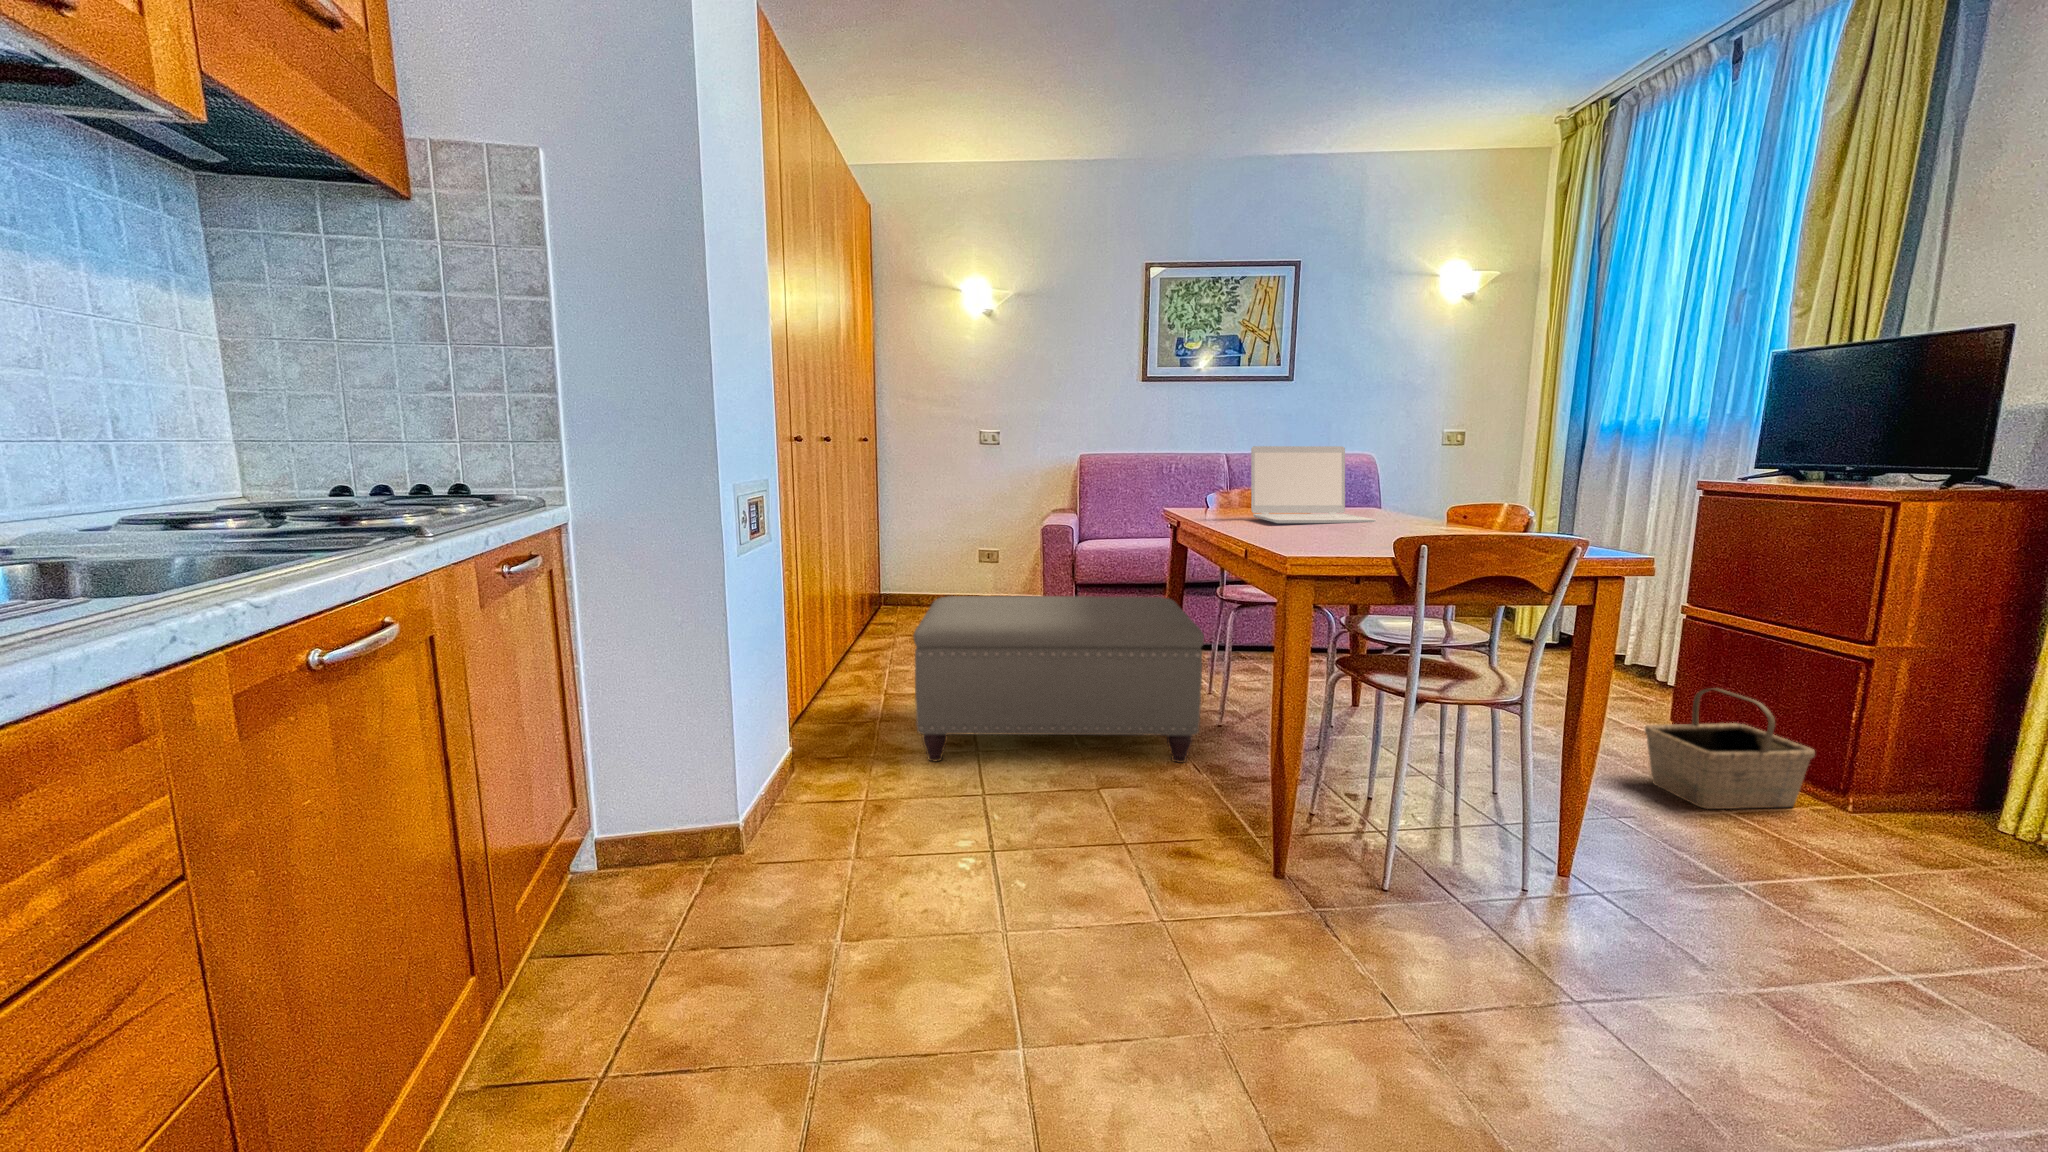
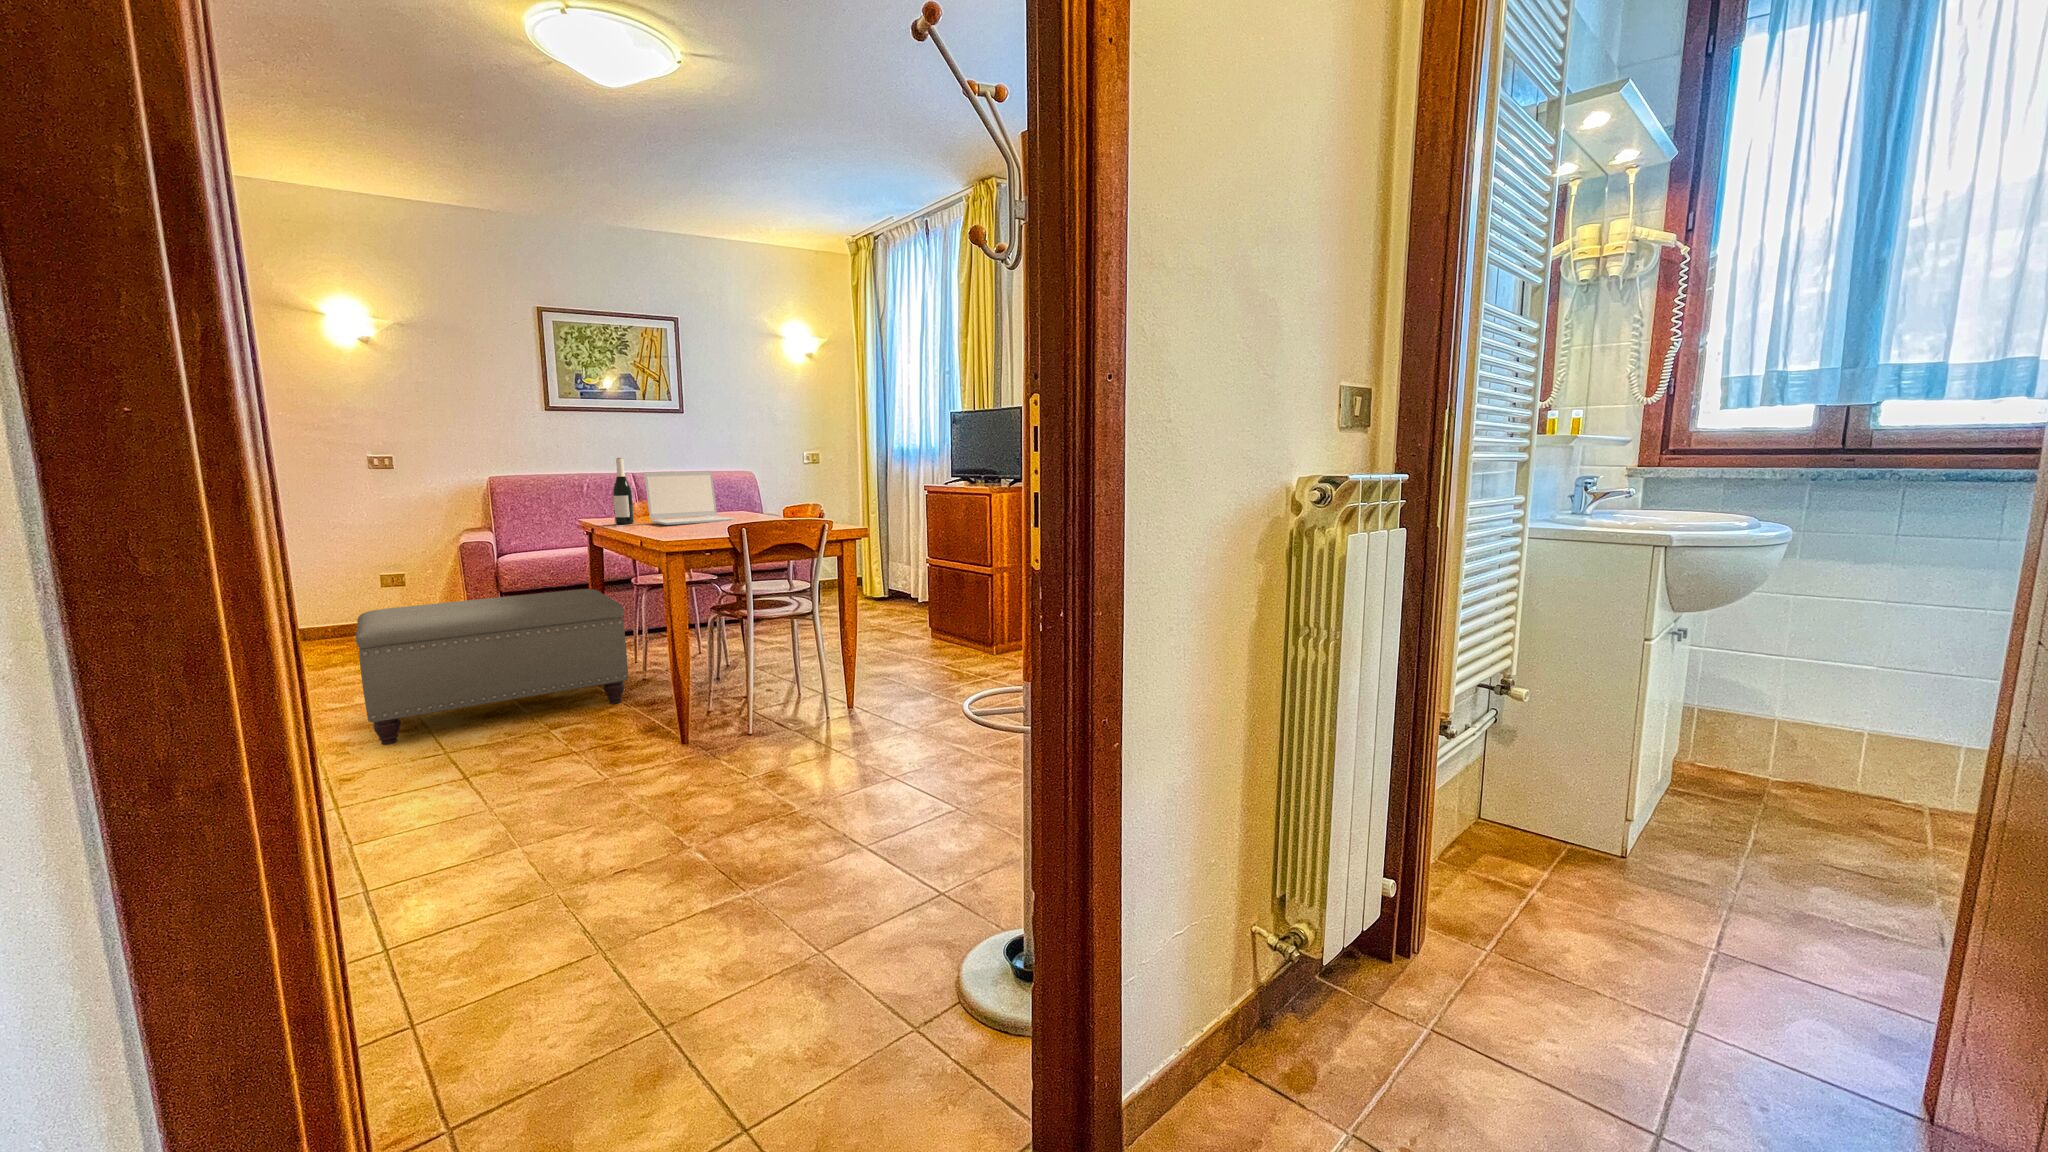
wine bottle: none [1205,427,1231,517] -> present [613,458,634,524]
basket: present [1645,688,1815,809] -> none [901,599,971,663]

